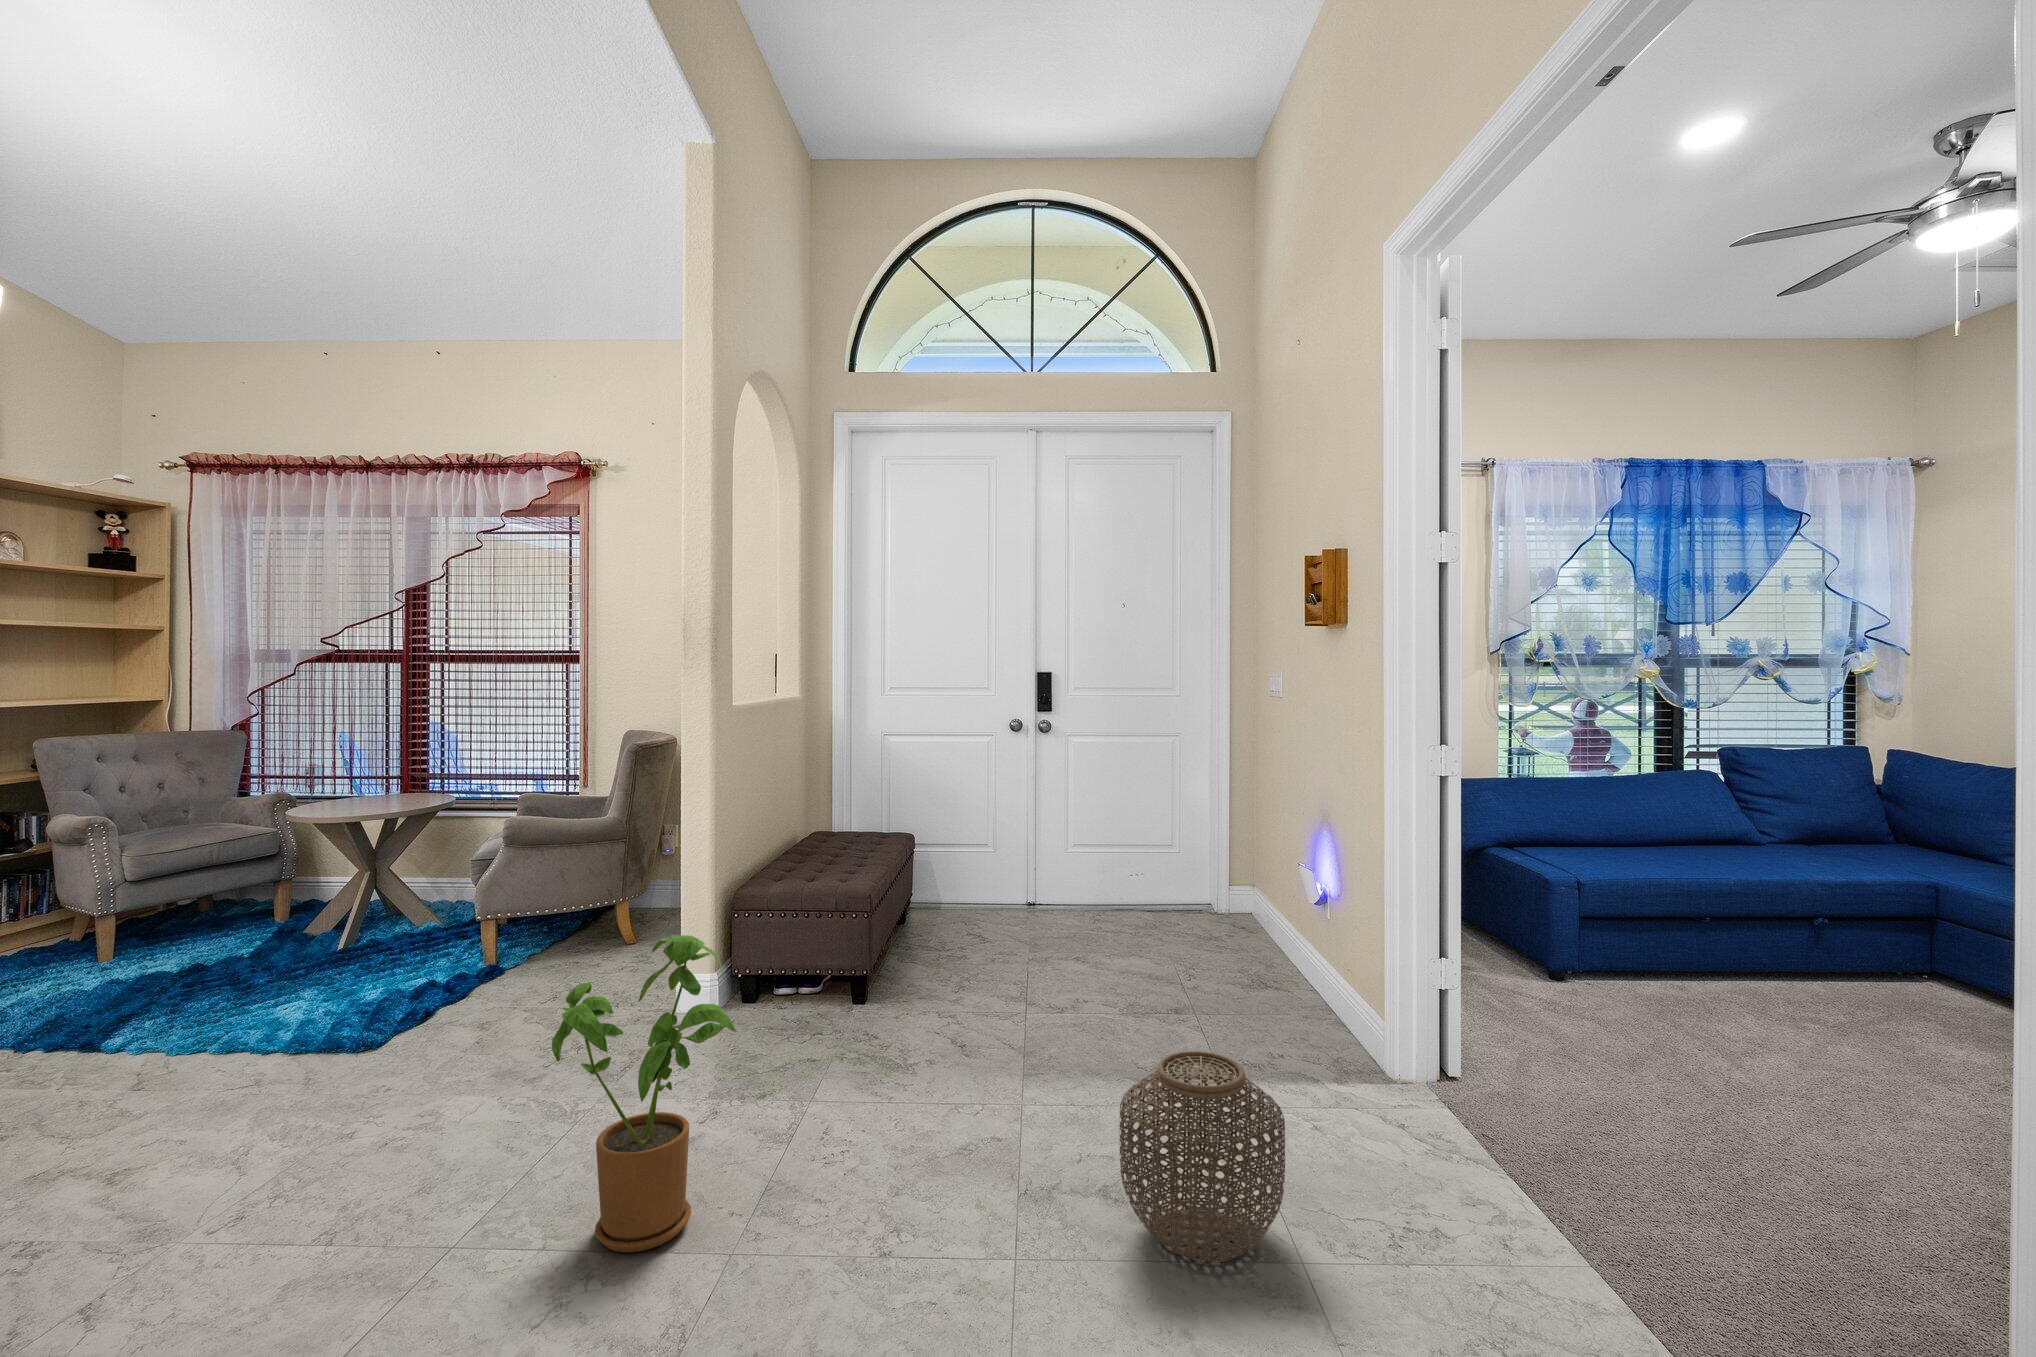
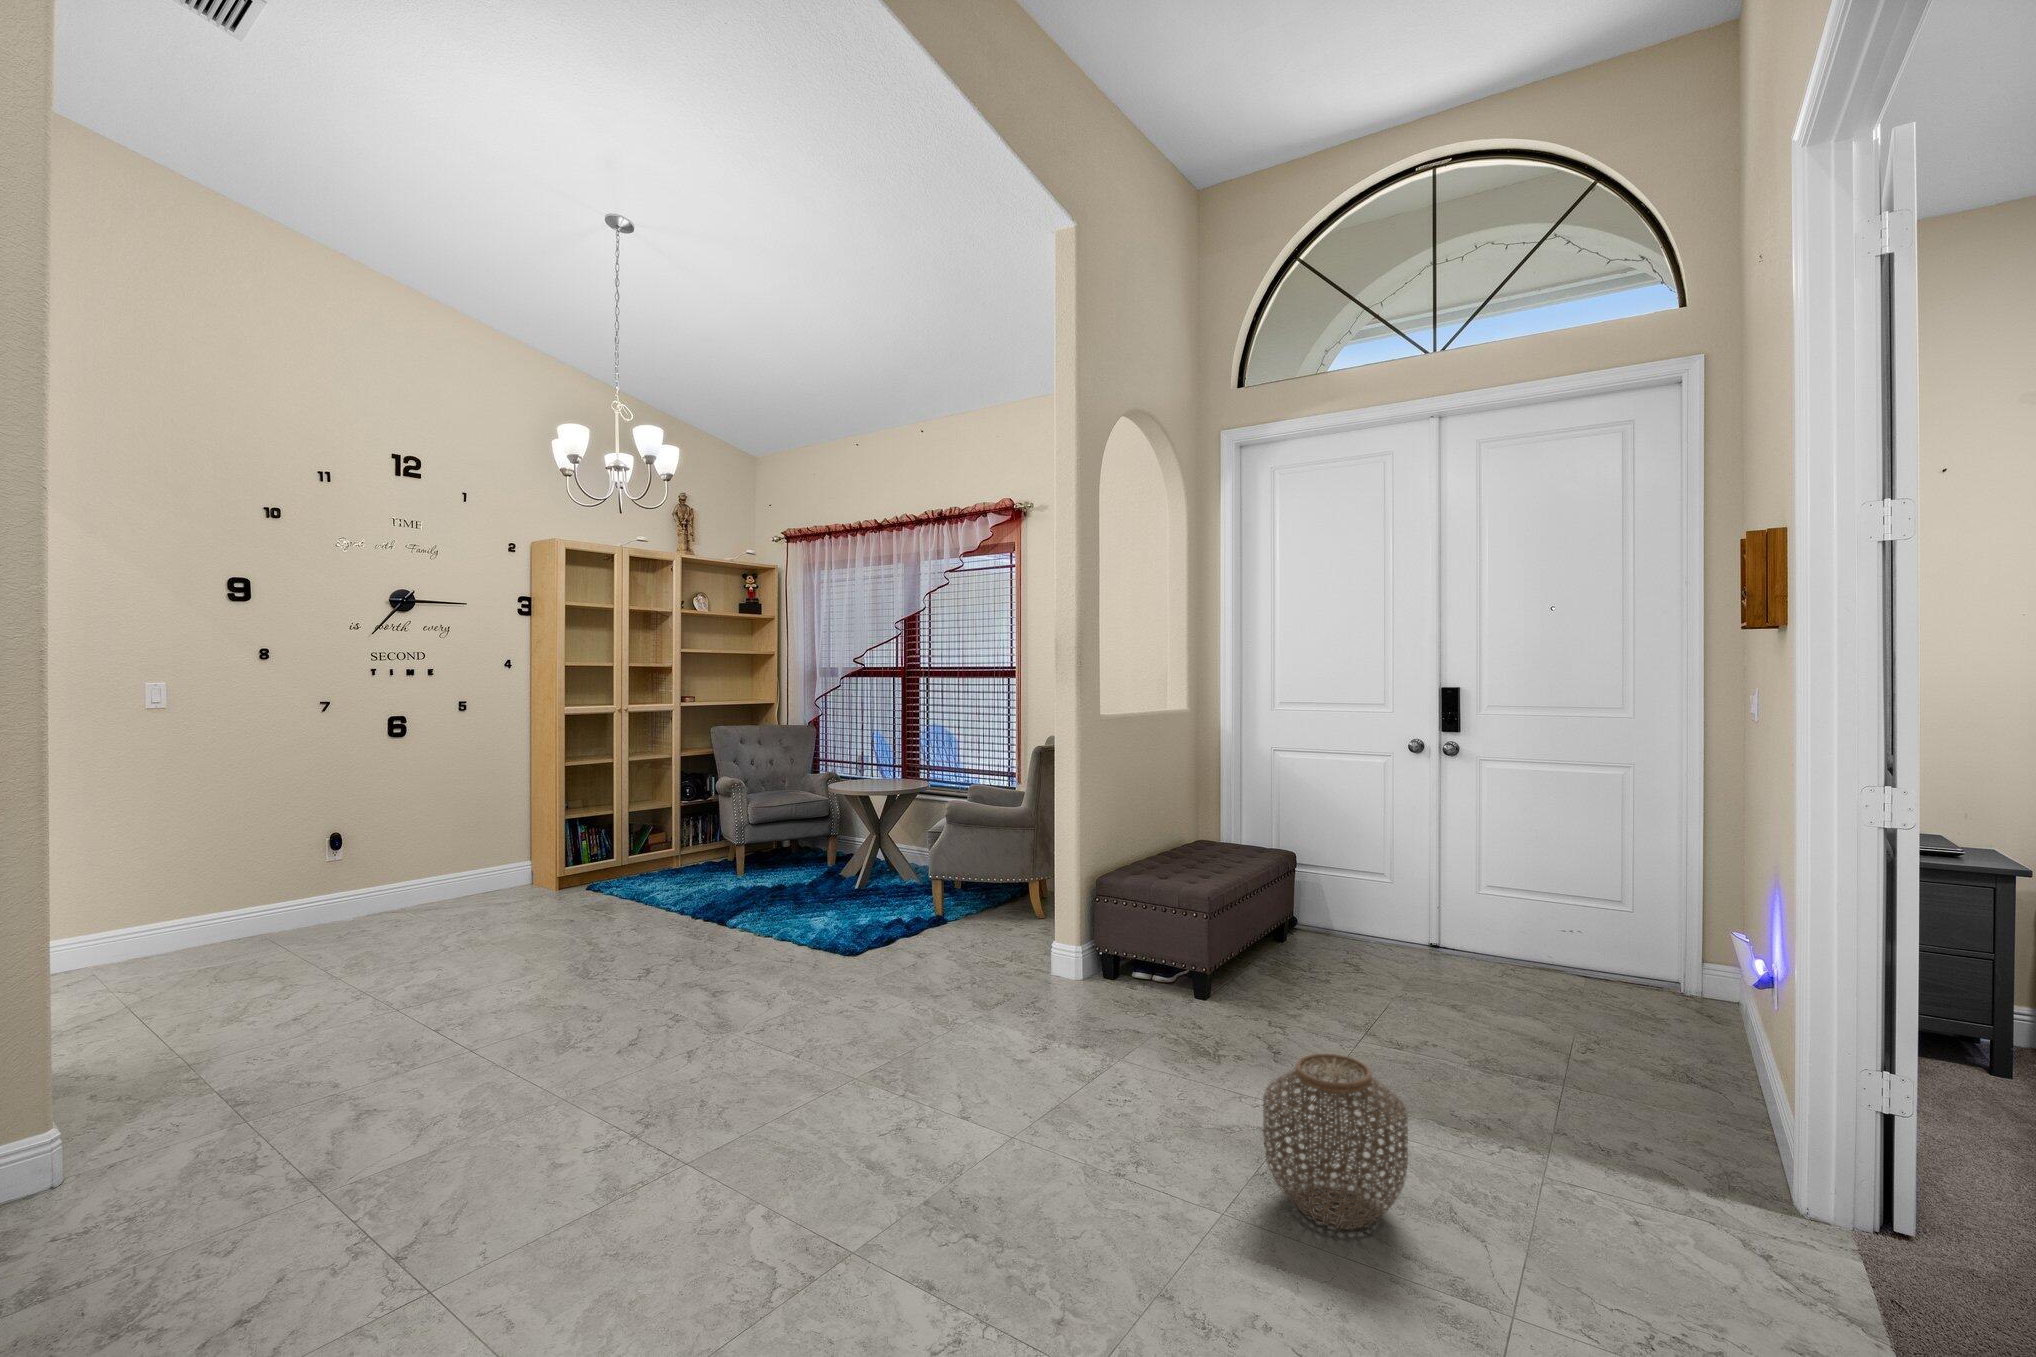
house plant: present [552,935,737,1252] -> none [899,901,1005,1108]

